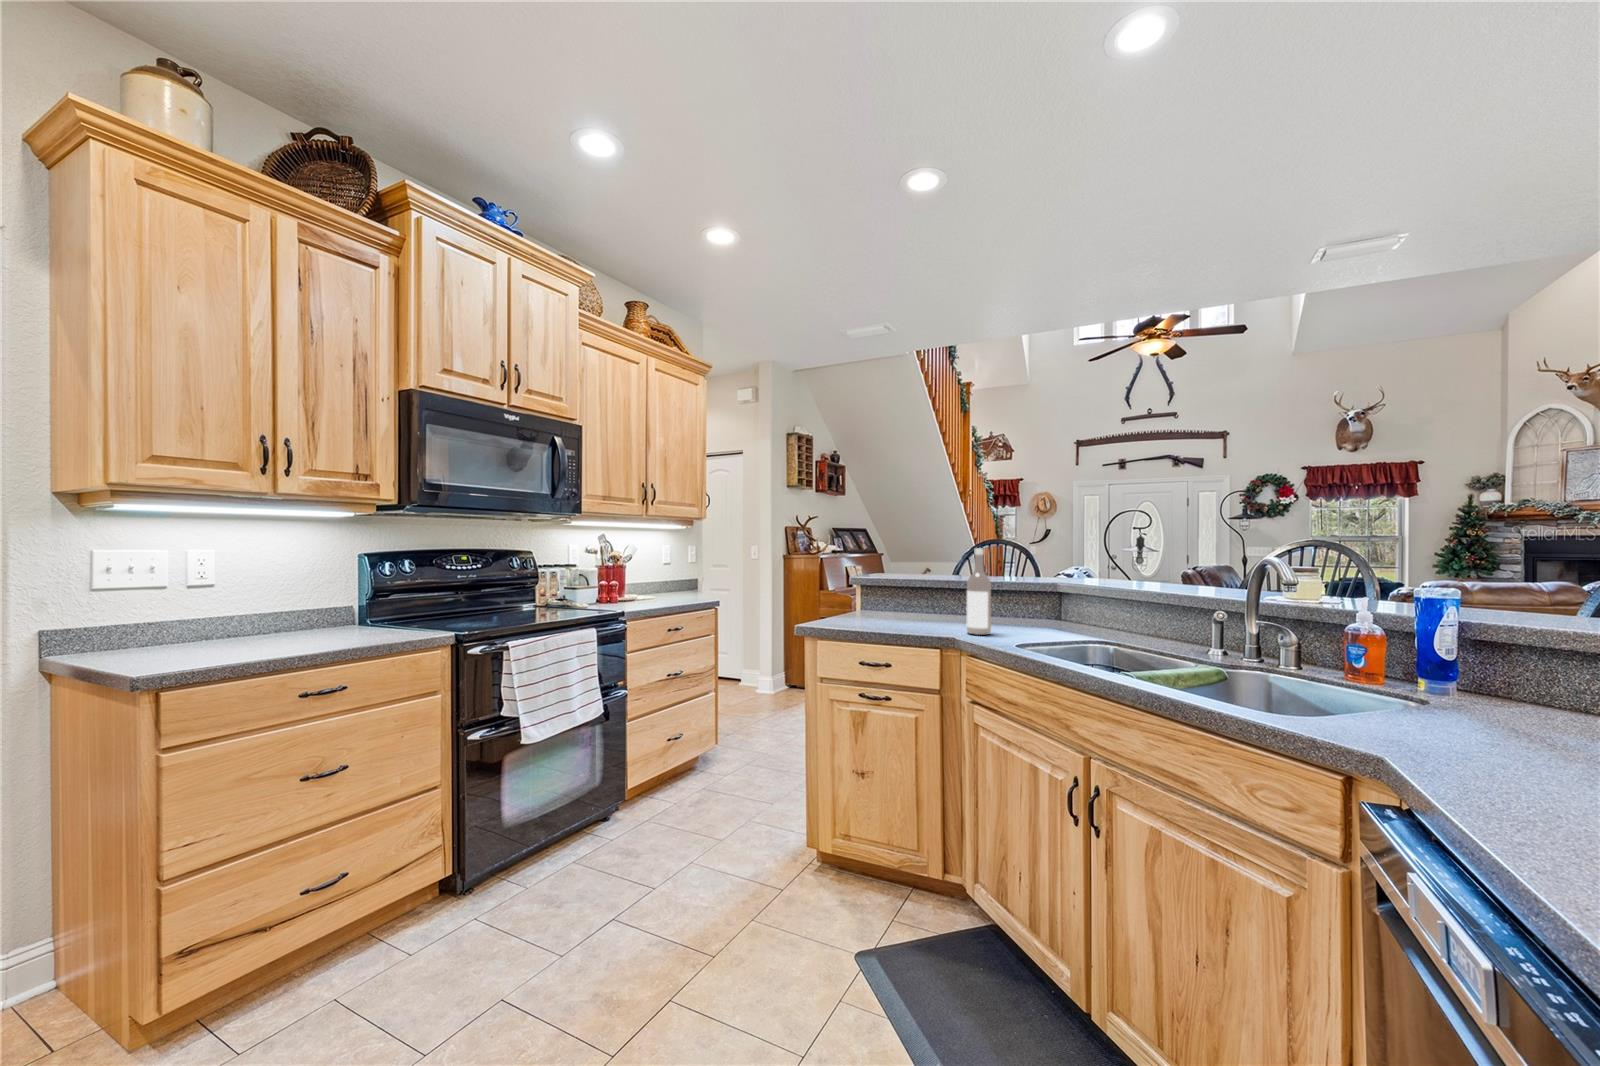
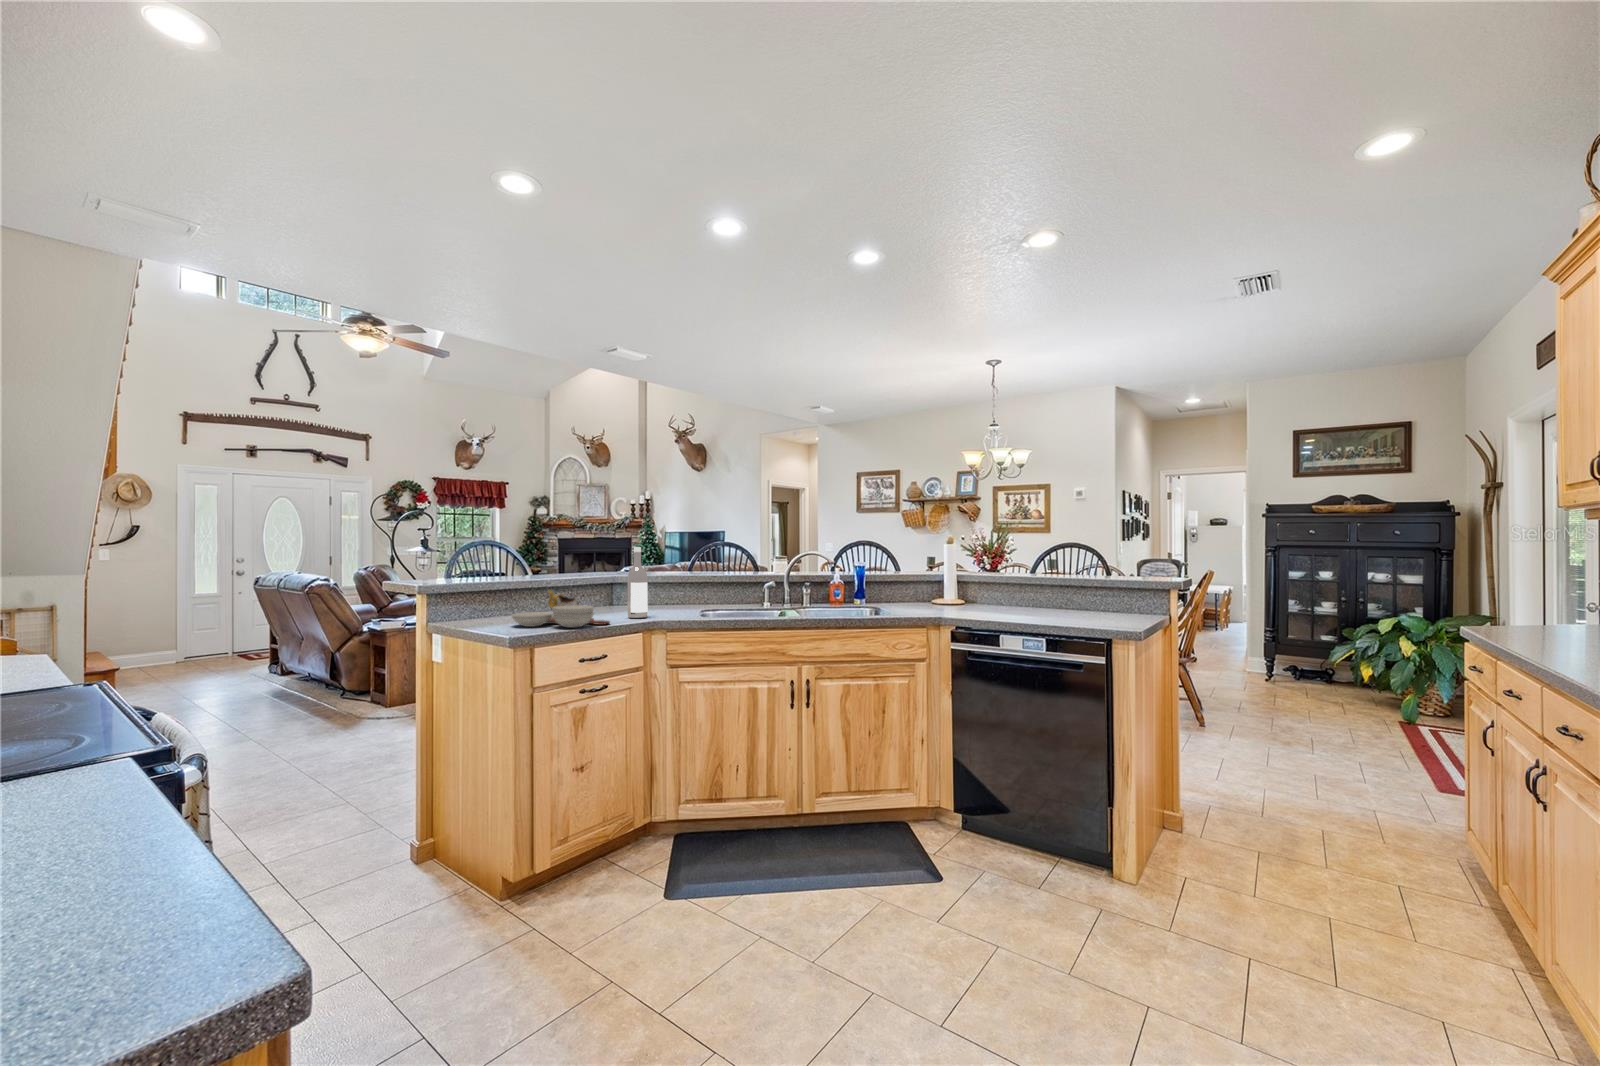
cutting board: none [853,591,932,632] -> present [512,591,610,627]

